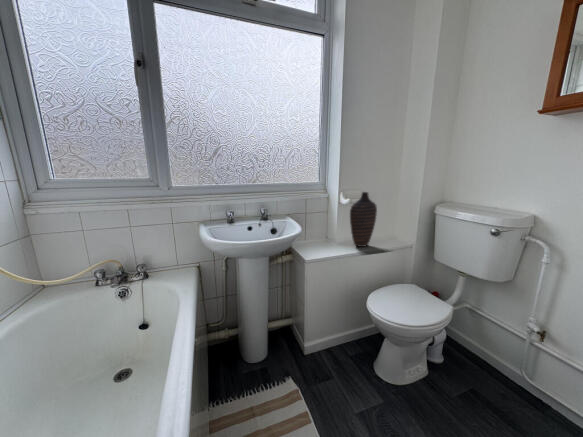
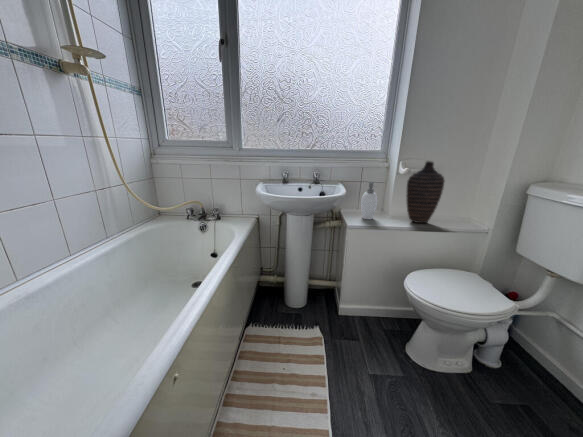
soap dispenser: none [311,214,327,250] -> present [361,182,378,219]

